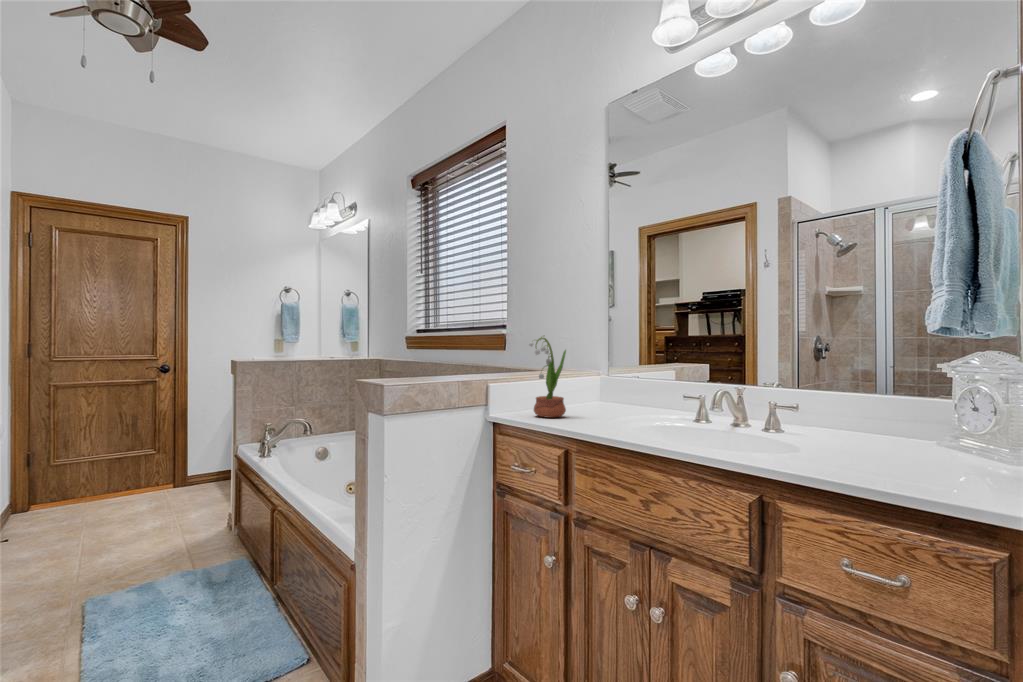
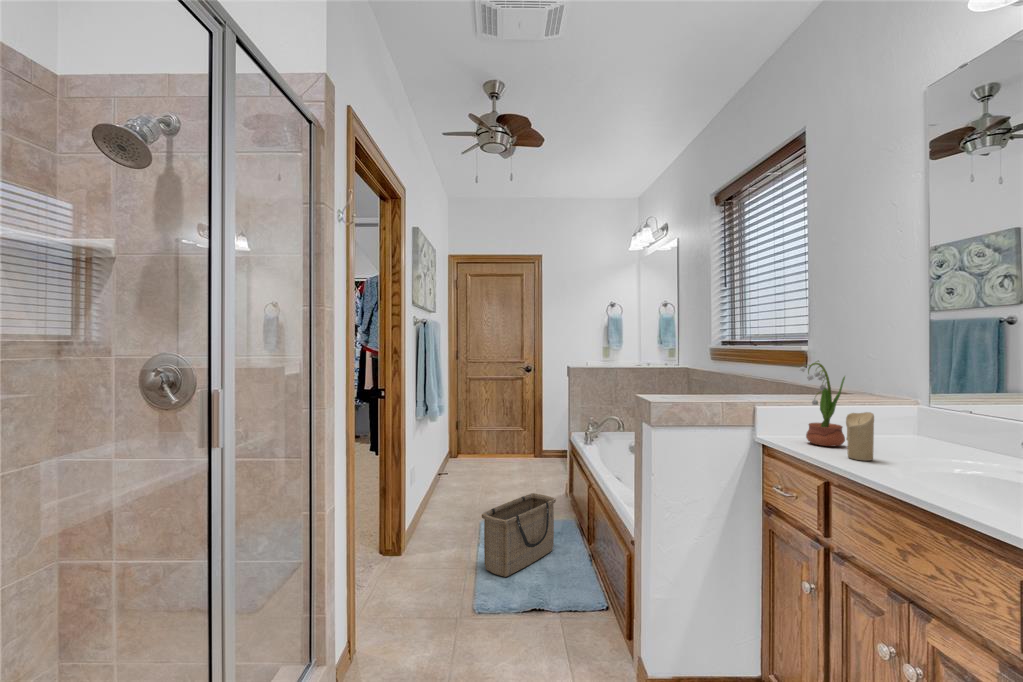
candle: none [577,380,599,426] -> present [846,412,874,461]
basket: none [115,524,231,649] -> present [482,493,556,577]

